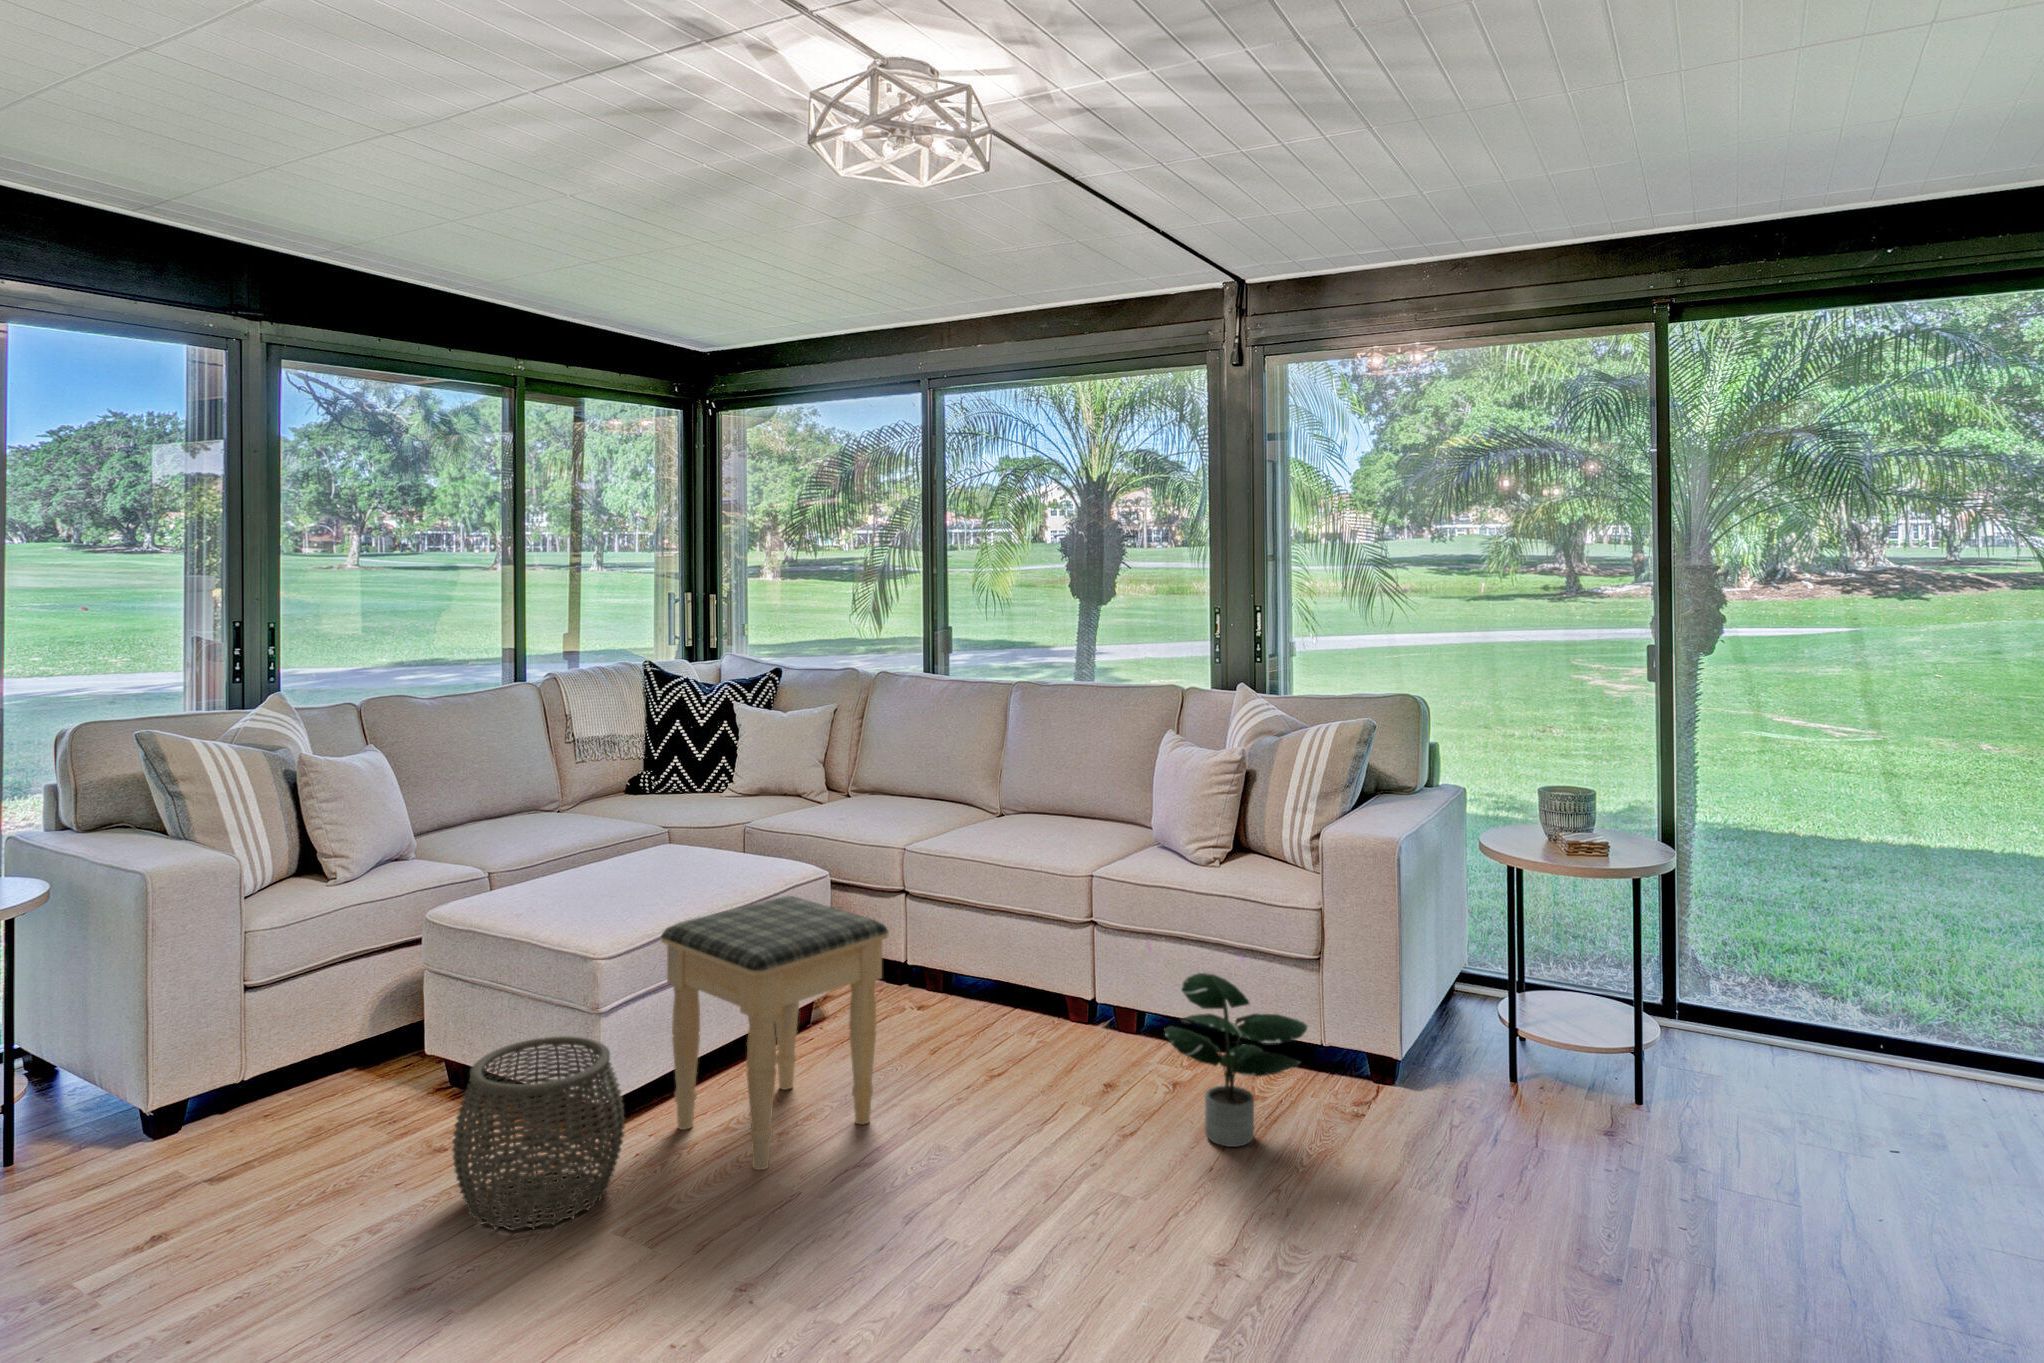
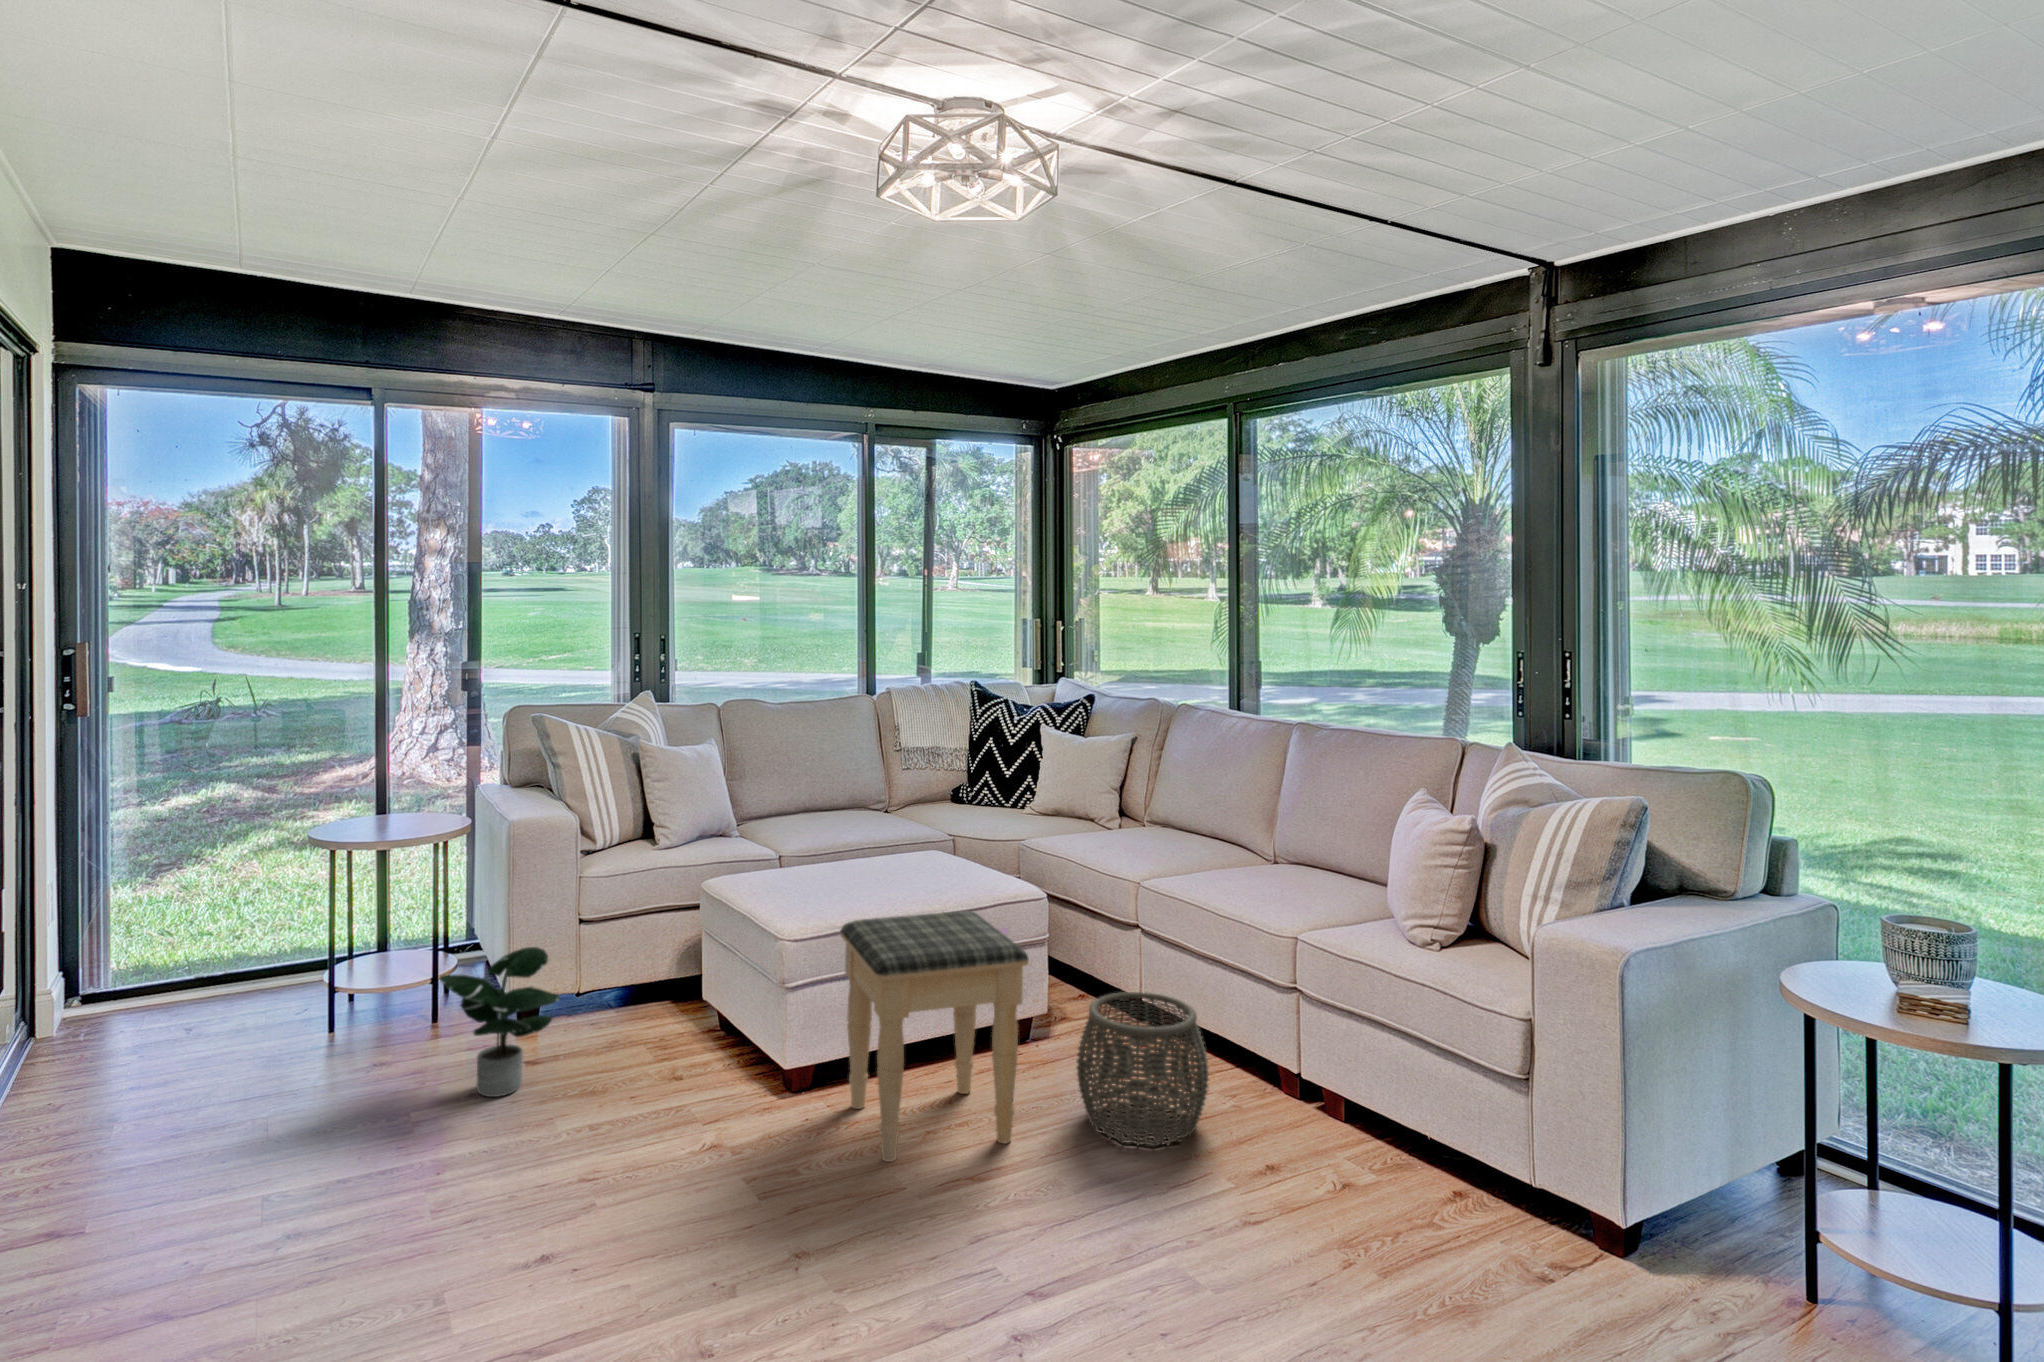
potted plant: present [1165,973,1308,1147] -> present [439,947,560,1097]
woven basket: present [452,1036,625,1231] -> present [1076,992,1209,1147]

